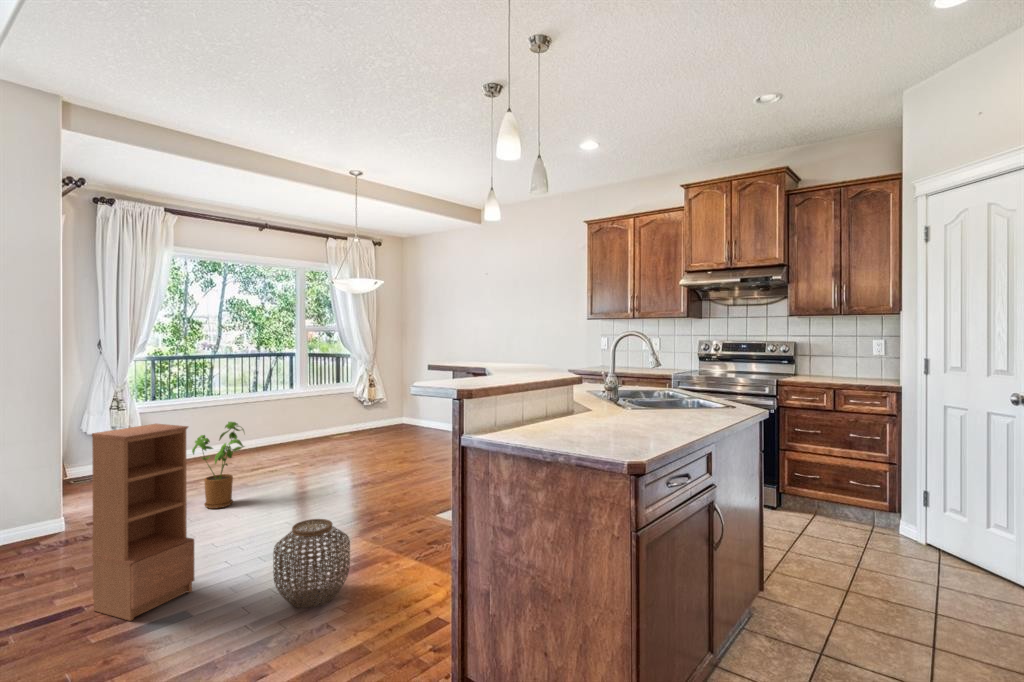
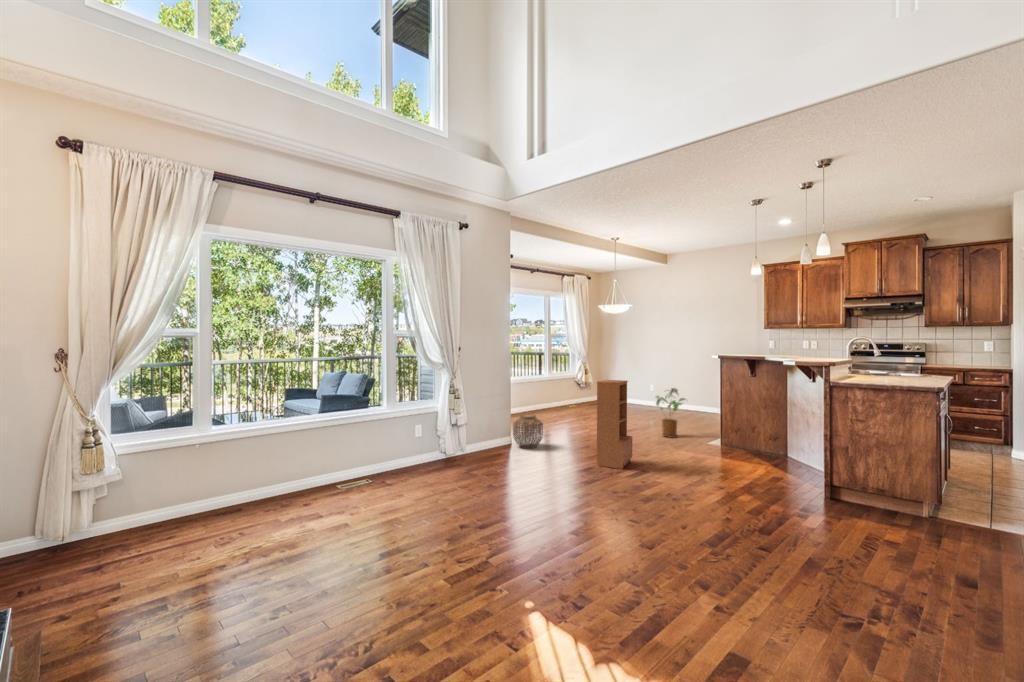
house plant: present [192,422,244,509] -> present [656,388,685,438]
woven basket: present [273,519,350,608] -> present [513,414,543,448]

